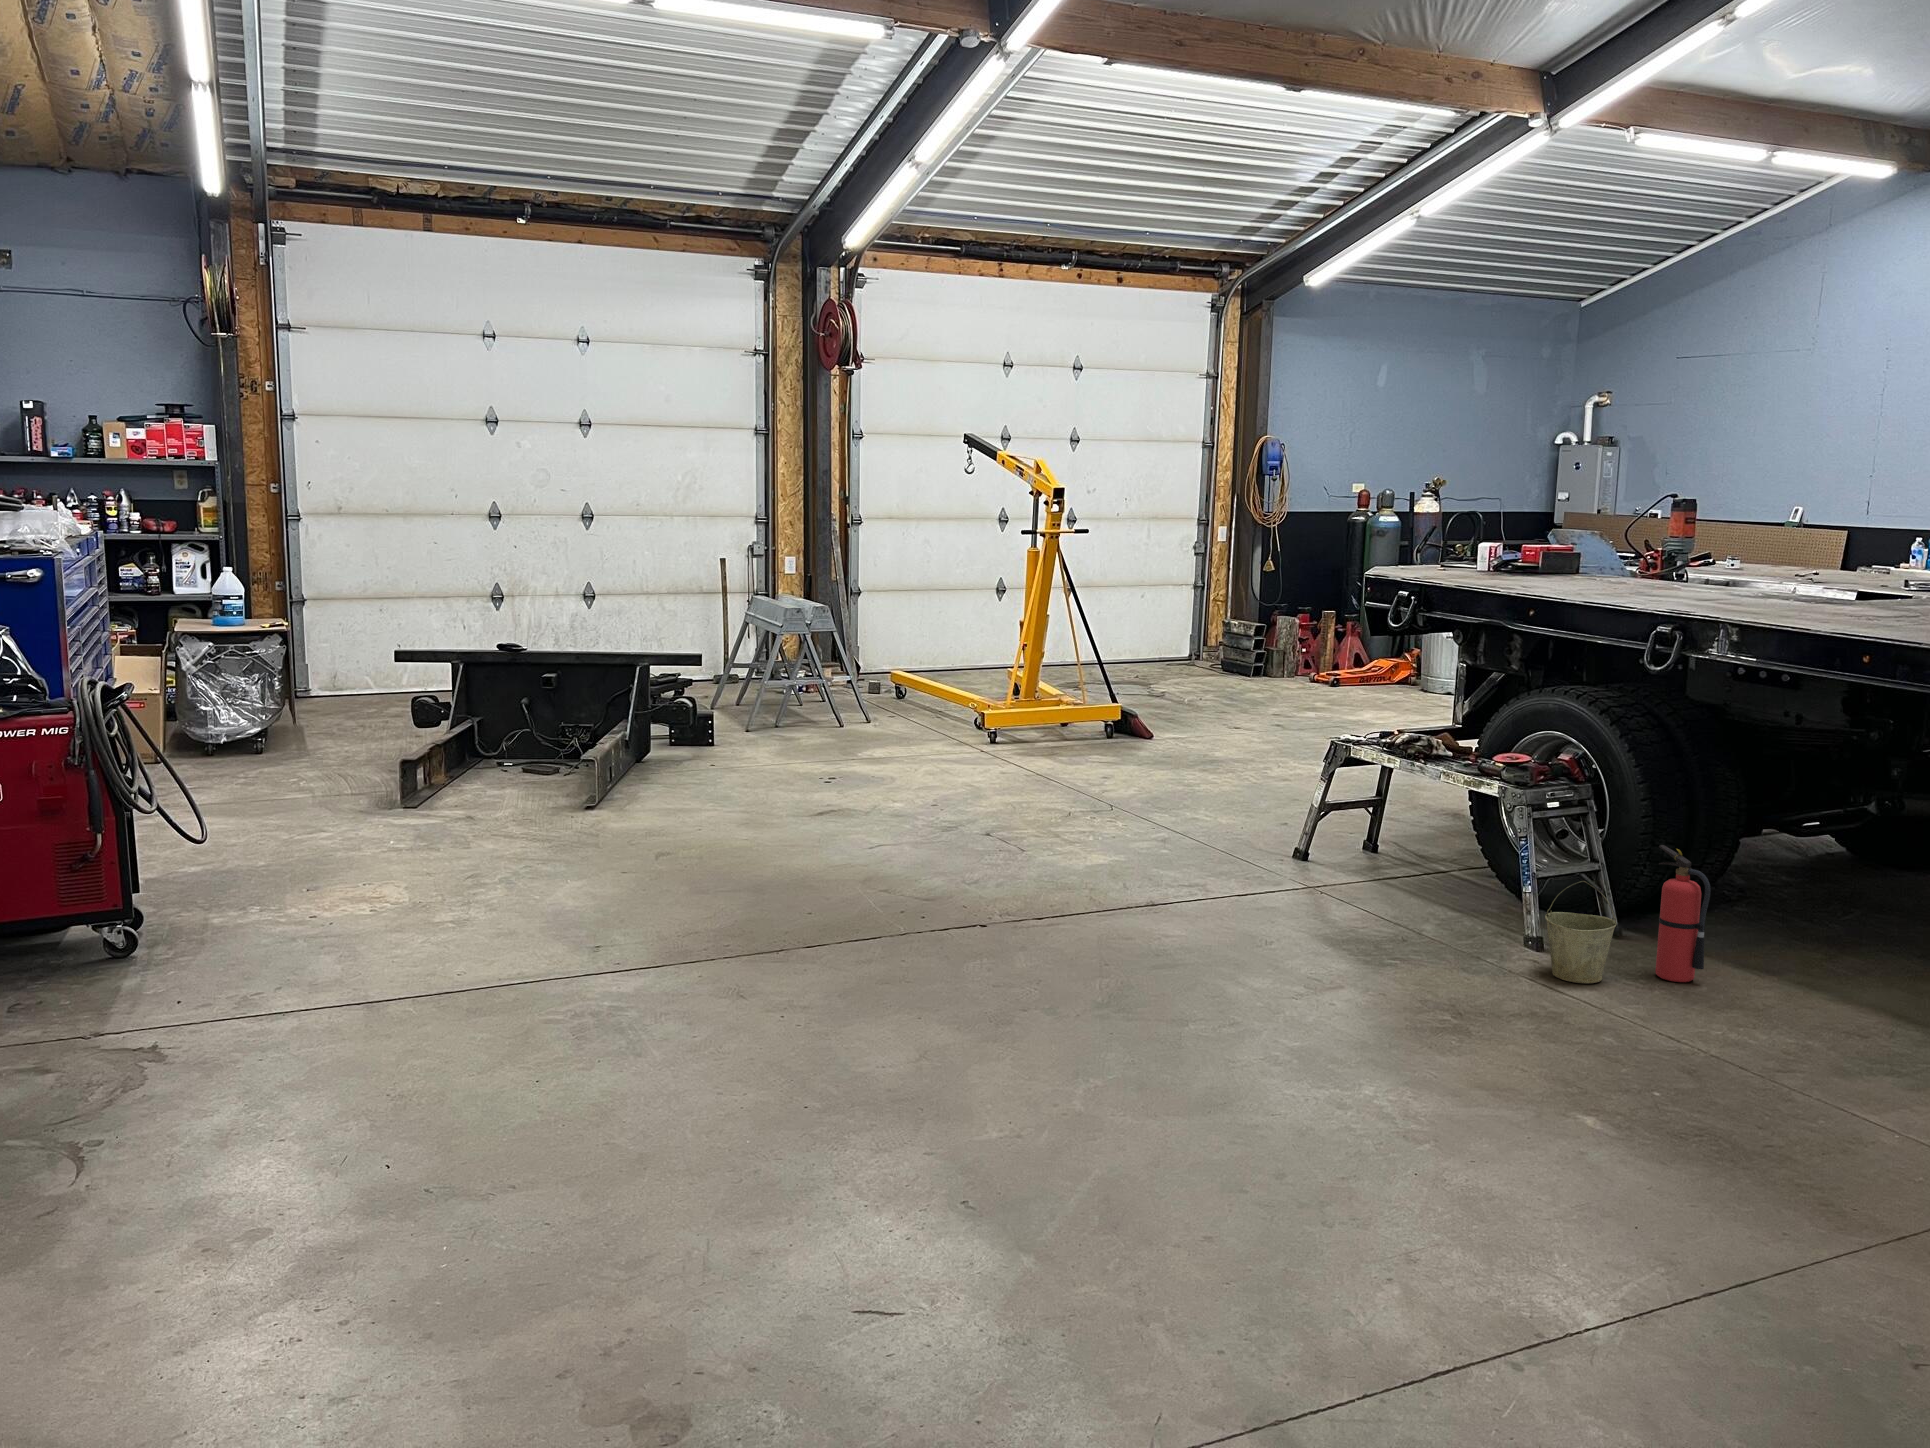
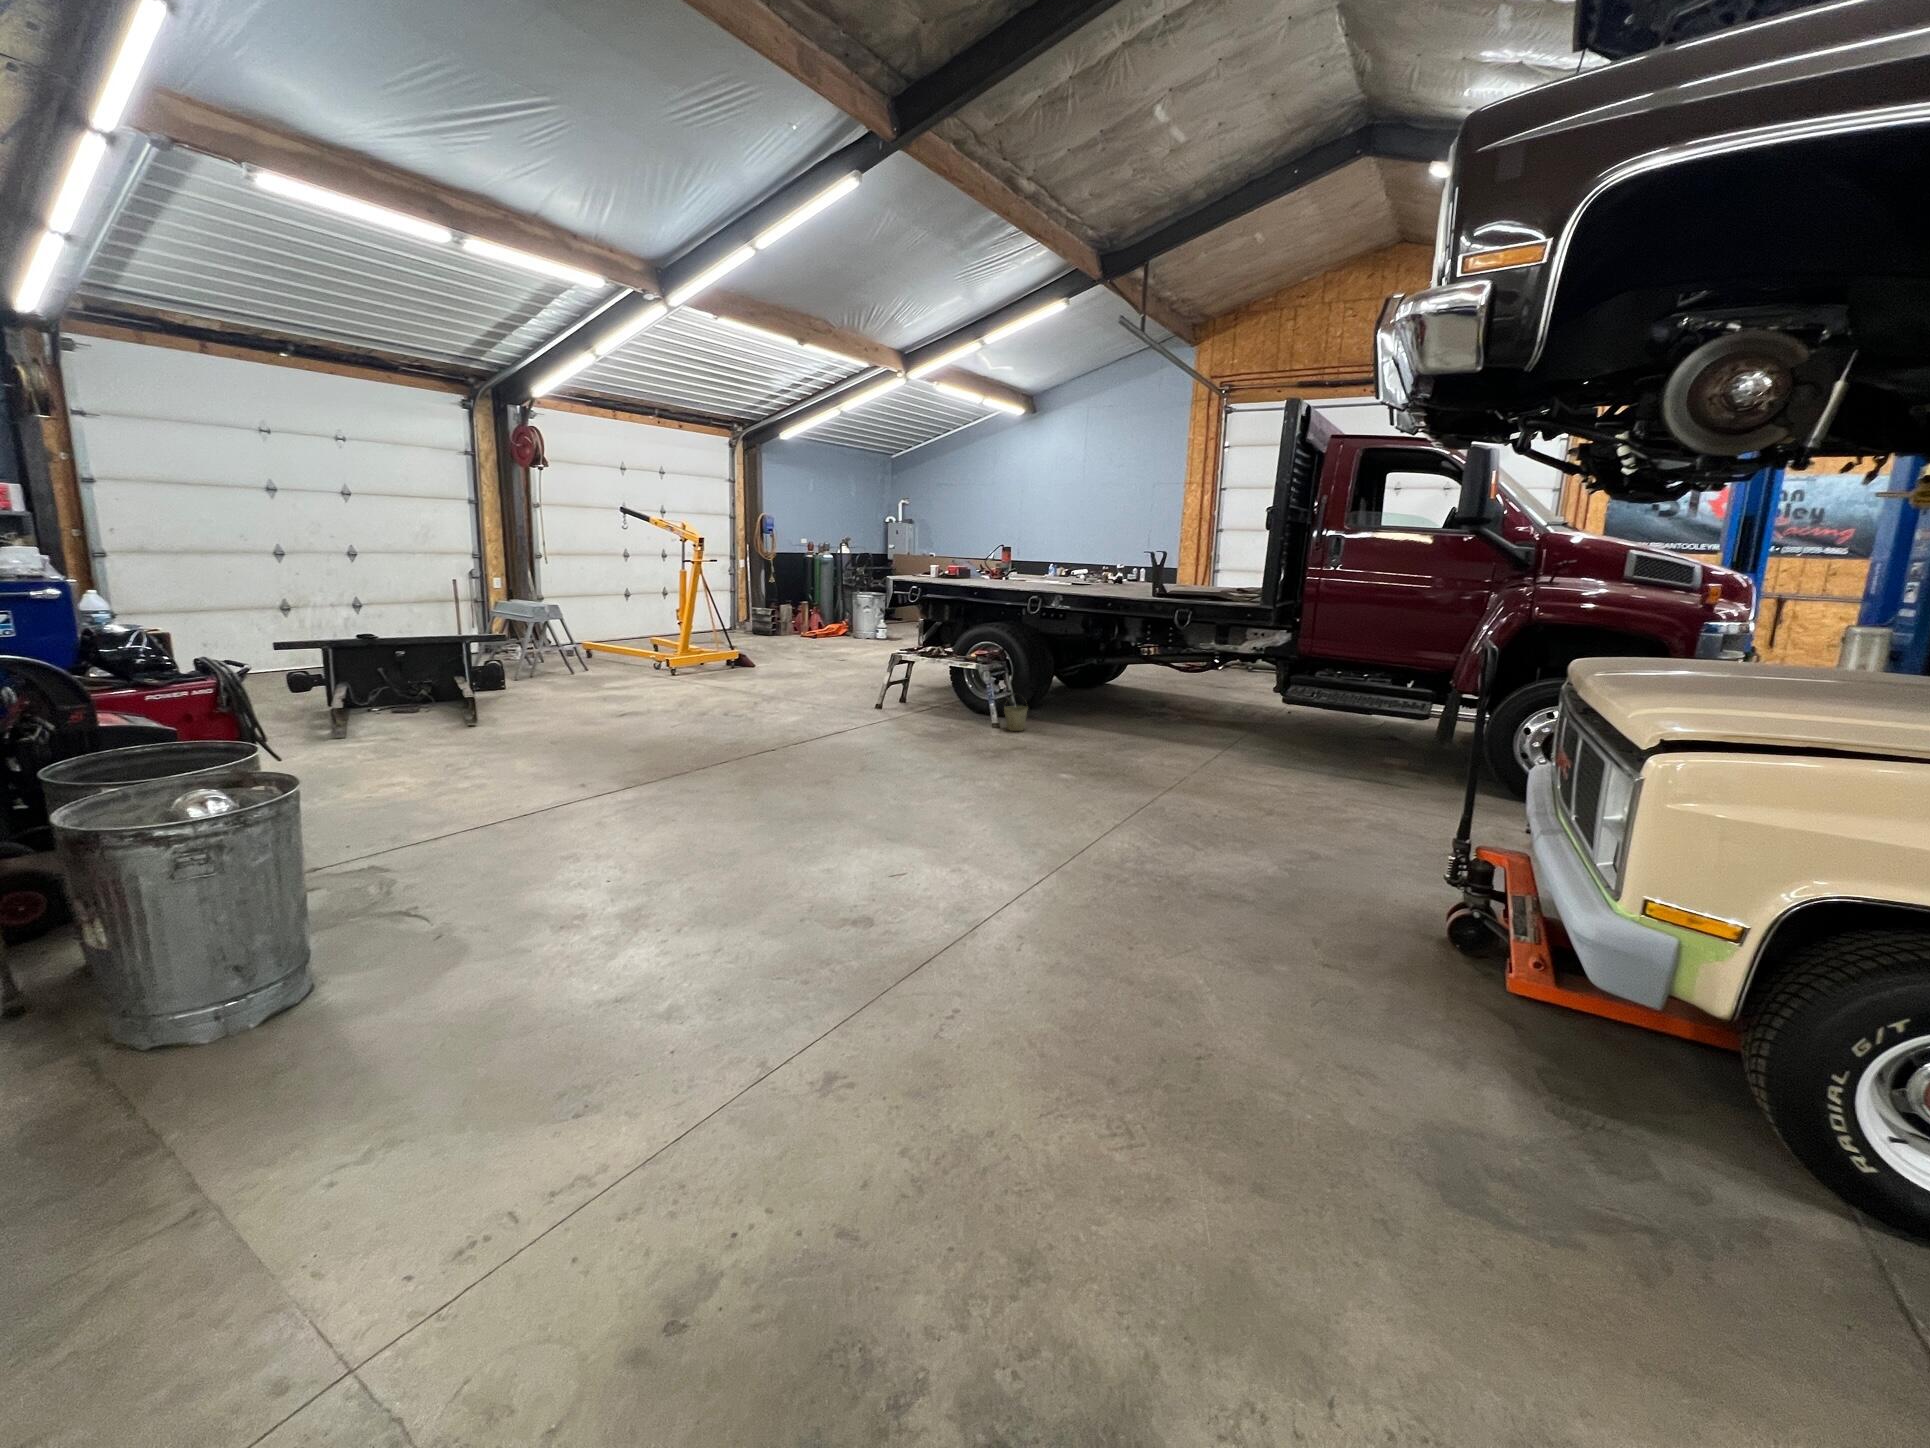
fire extinguisher: present [1655,845,1711,982] -> none [1036,678,1055,727]

